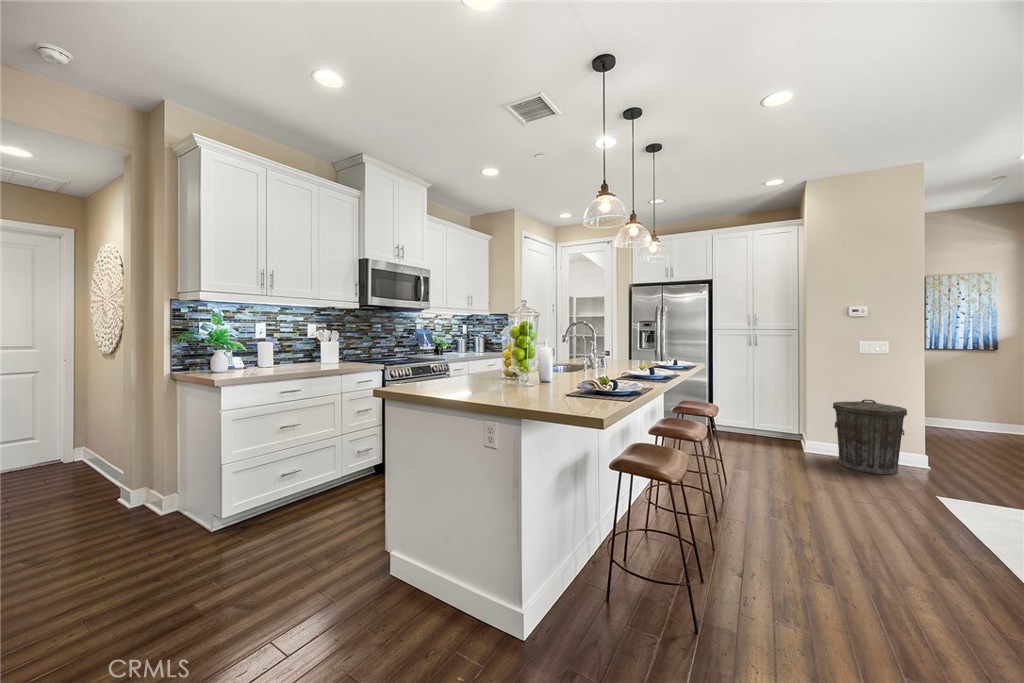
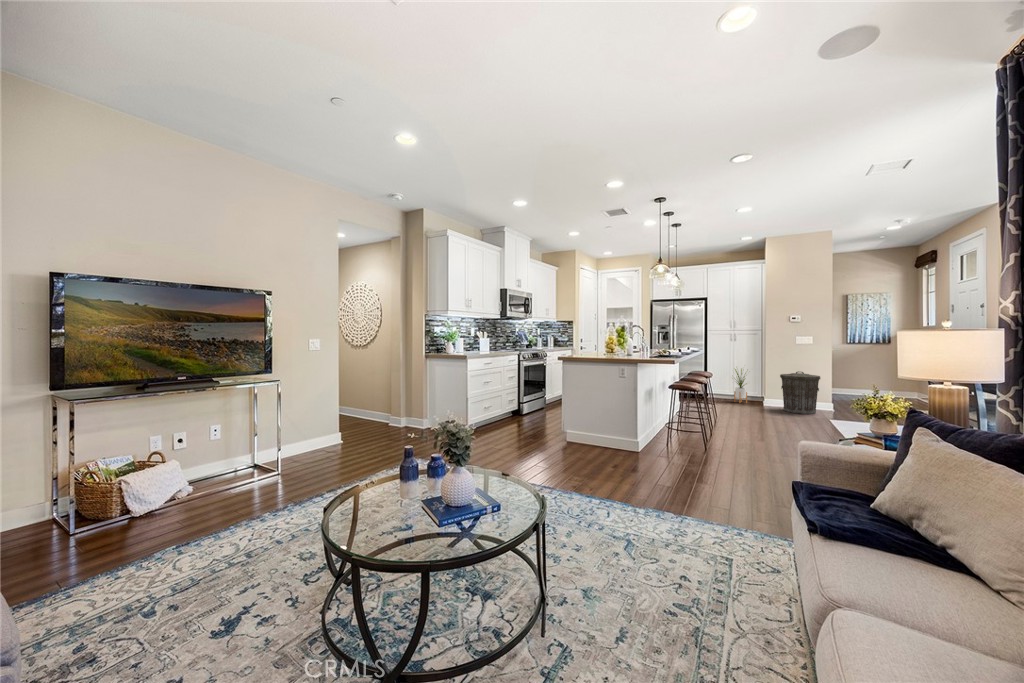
house plant: none [747,382,784,444] -> present [734,369,747,403]

